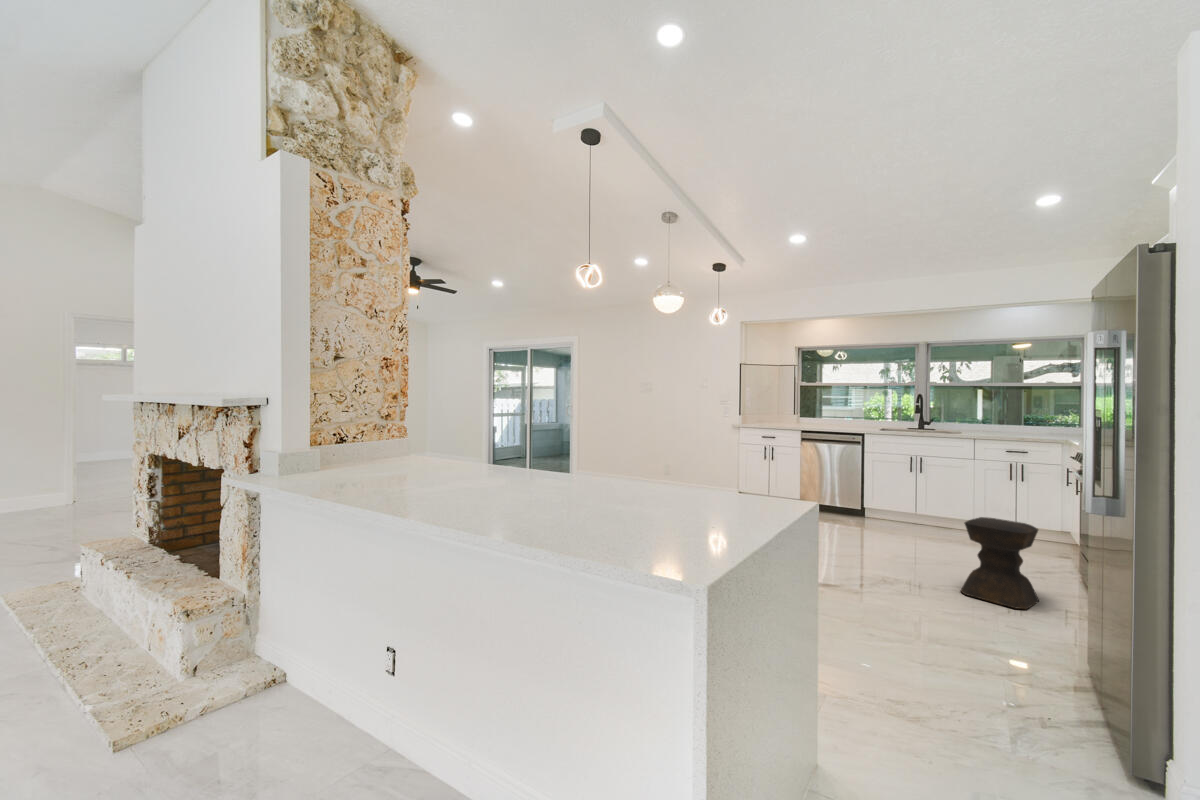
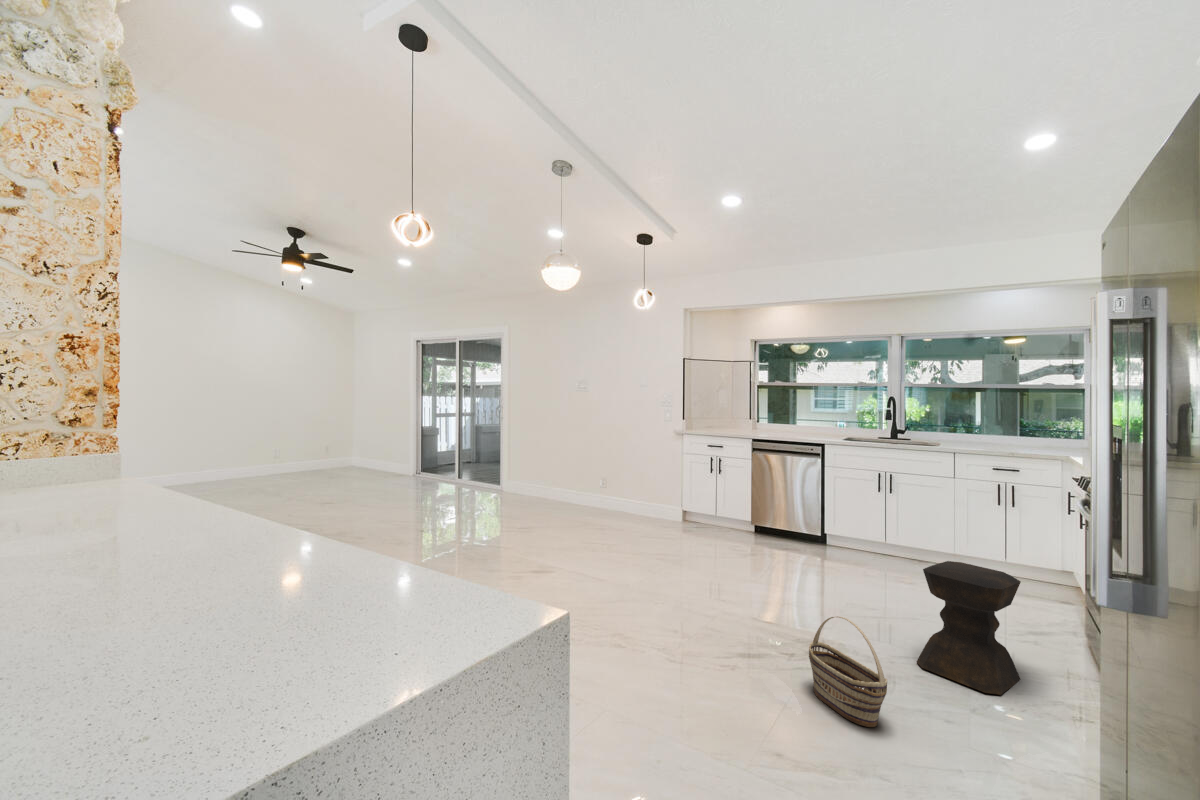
basket: none [885,553,949,627] -> present [809,616,887,727]

